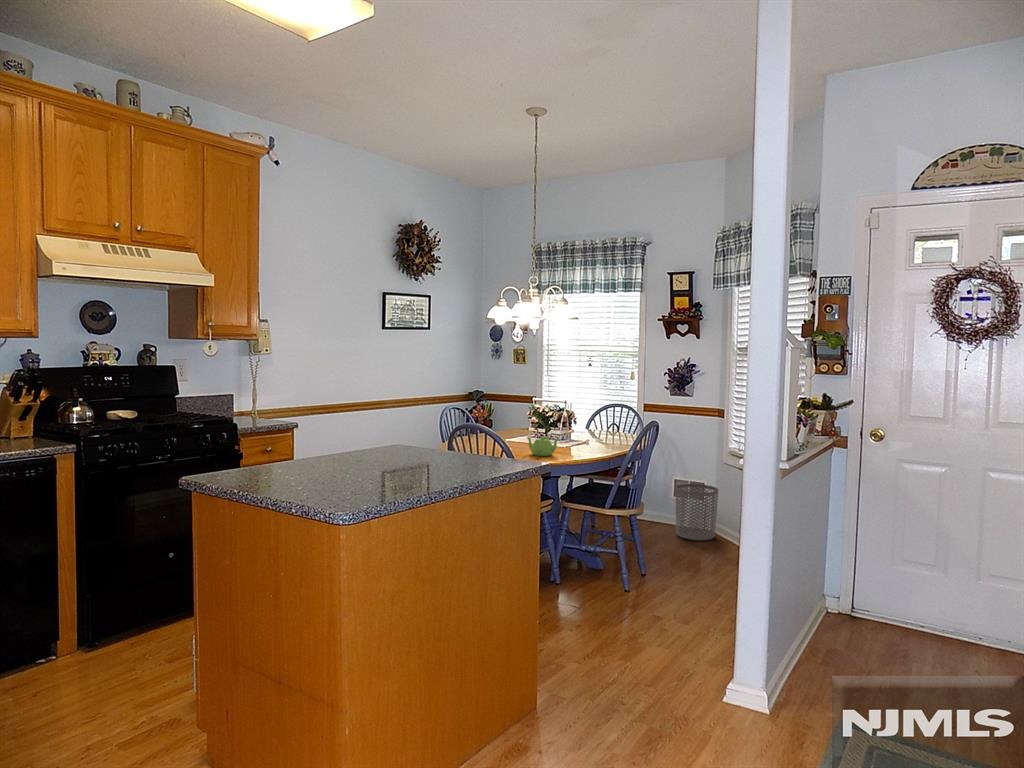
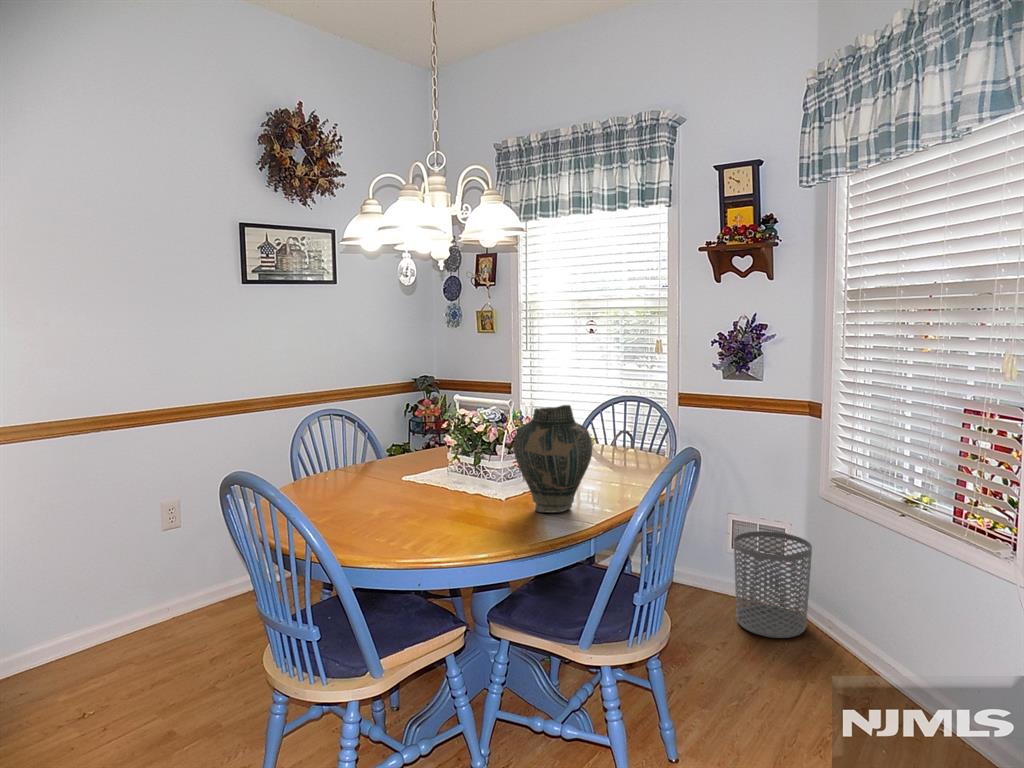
vase: none [571,400,609,451] -> present [513,405,592,513]
teapot: present [527,436,558,456] -> none [409,486,475,536]

